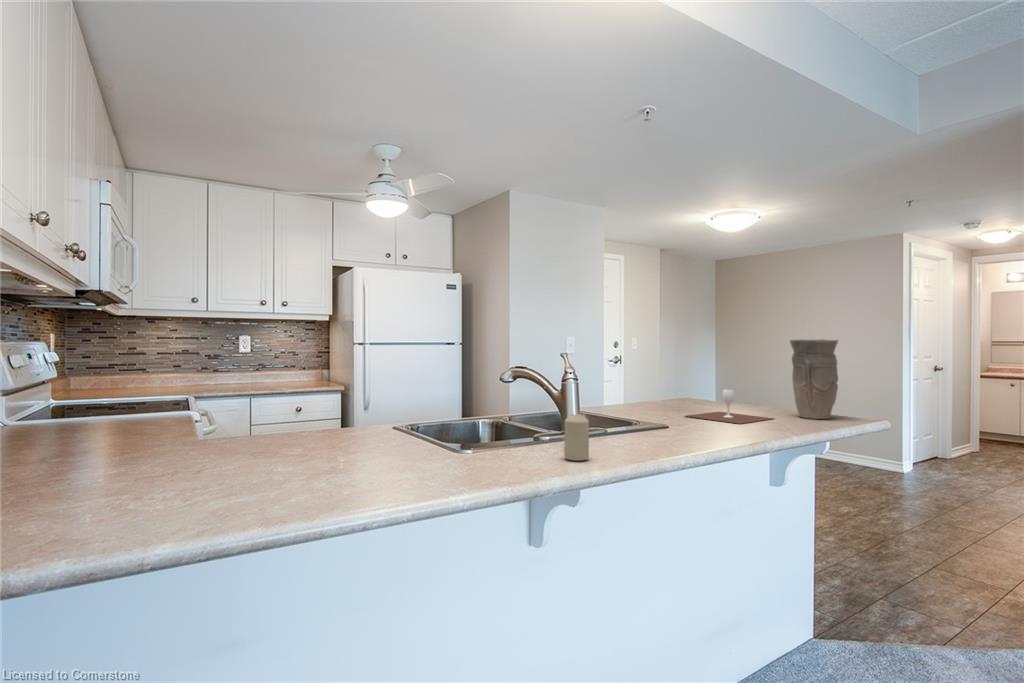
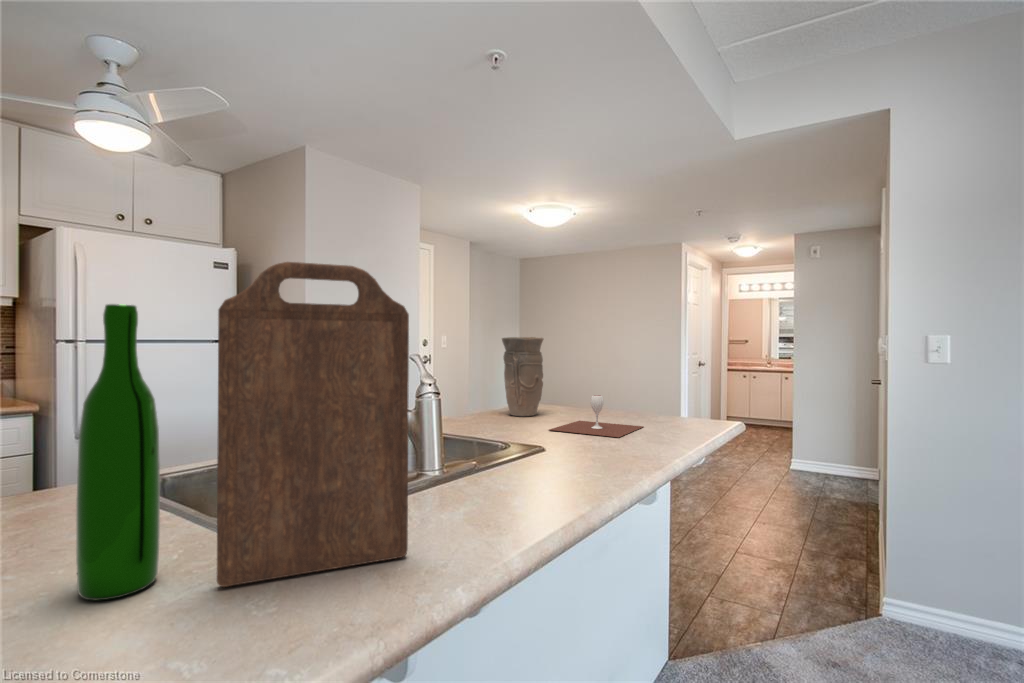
cutting board: none [444,303,538,464] -> present [217,262,409,587]
wine bottle: none [388,326,419,462] -> present [76,304,160,600]
vase: present [790,339,838,419] -> present [502,337,544,416]
candle: present [564,414,589,461] -> none [447,457,487,538]

